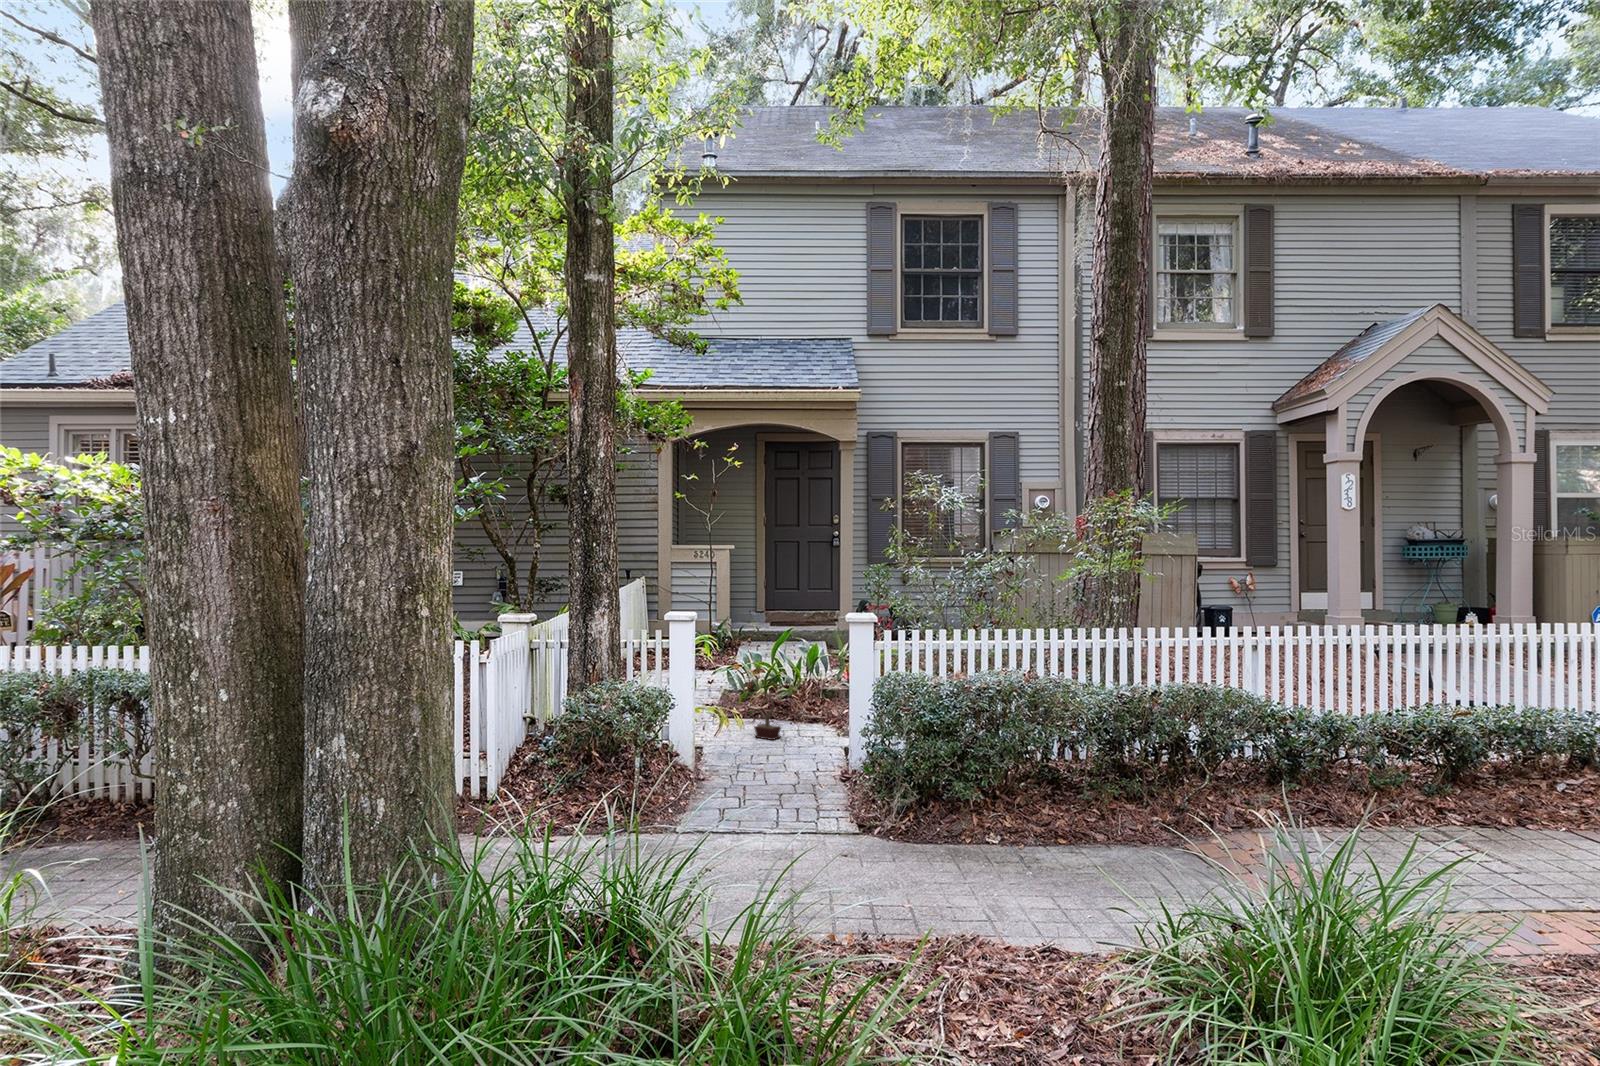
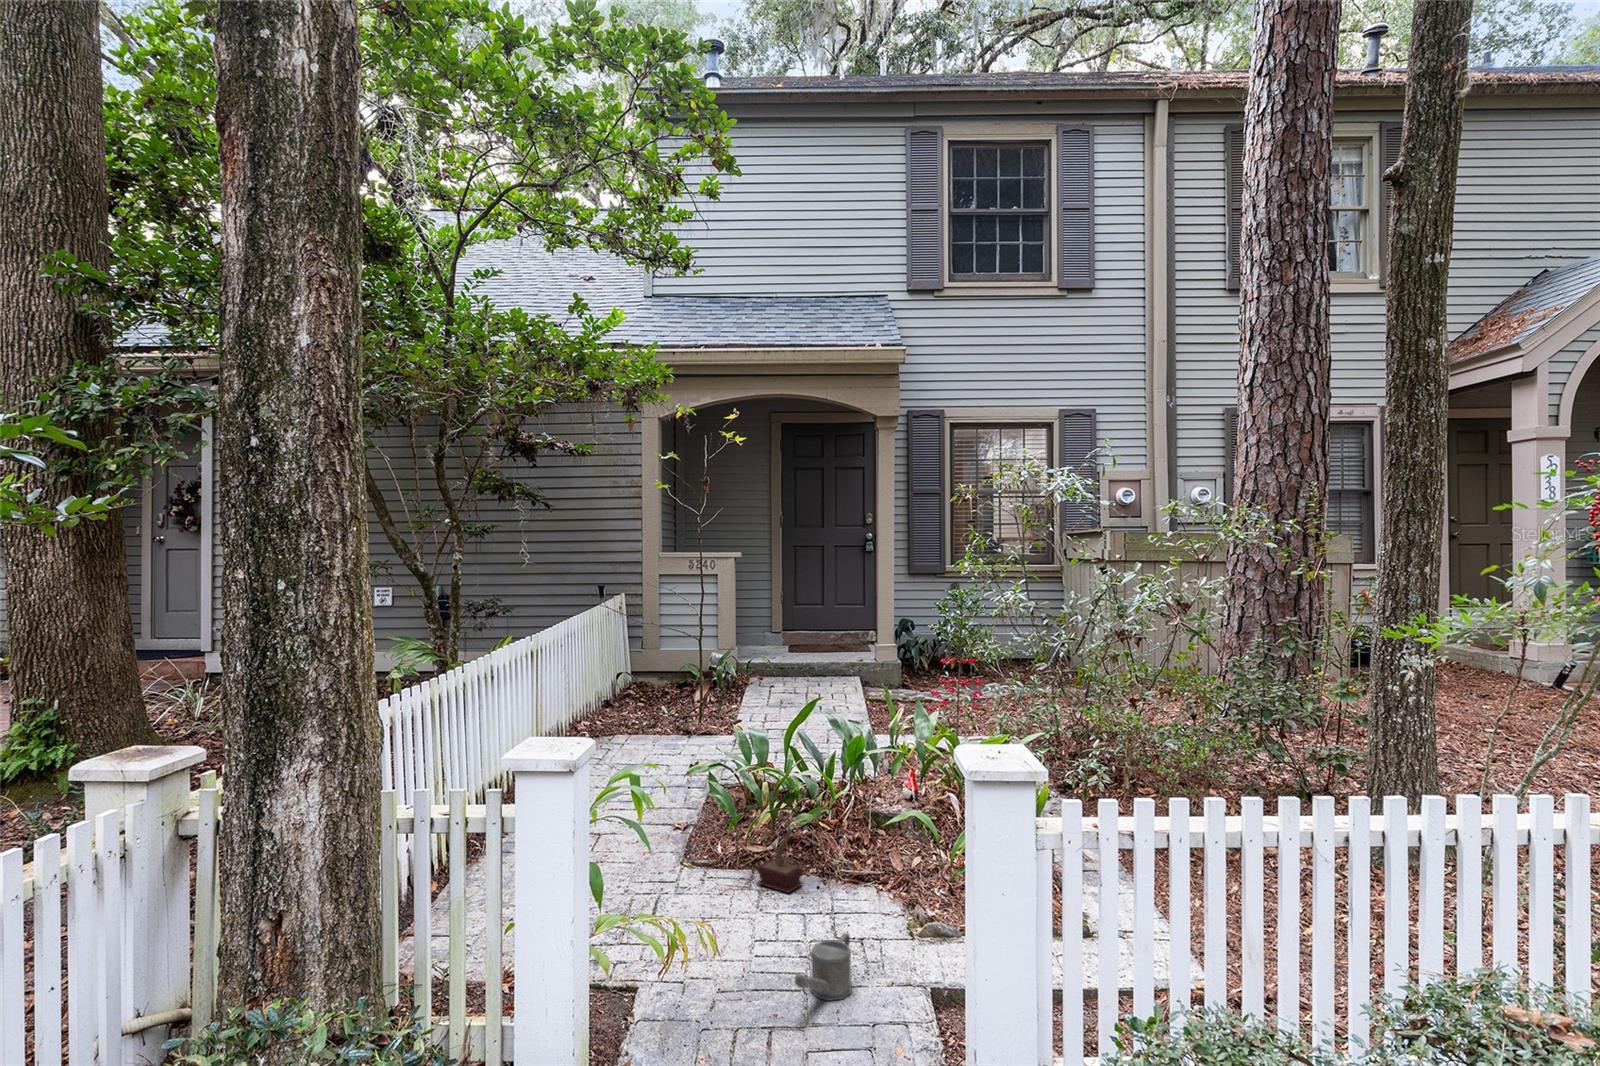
watering can: none [776,743,806,770] -> present [795,933,852,1001]

